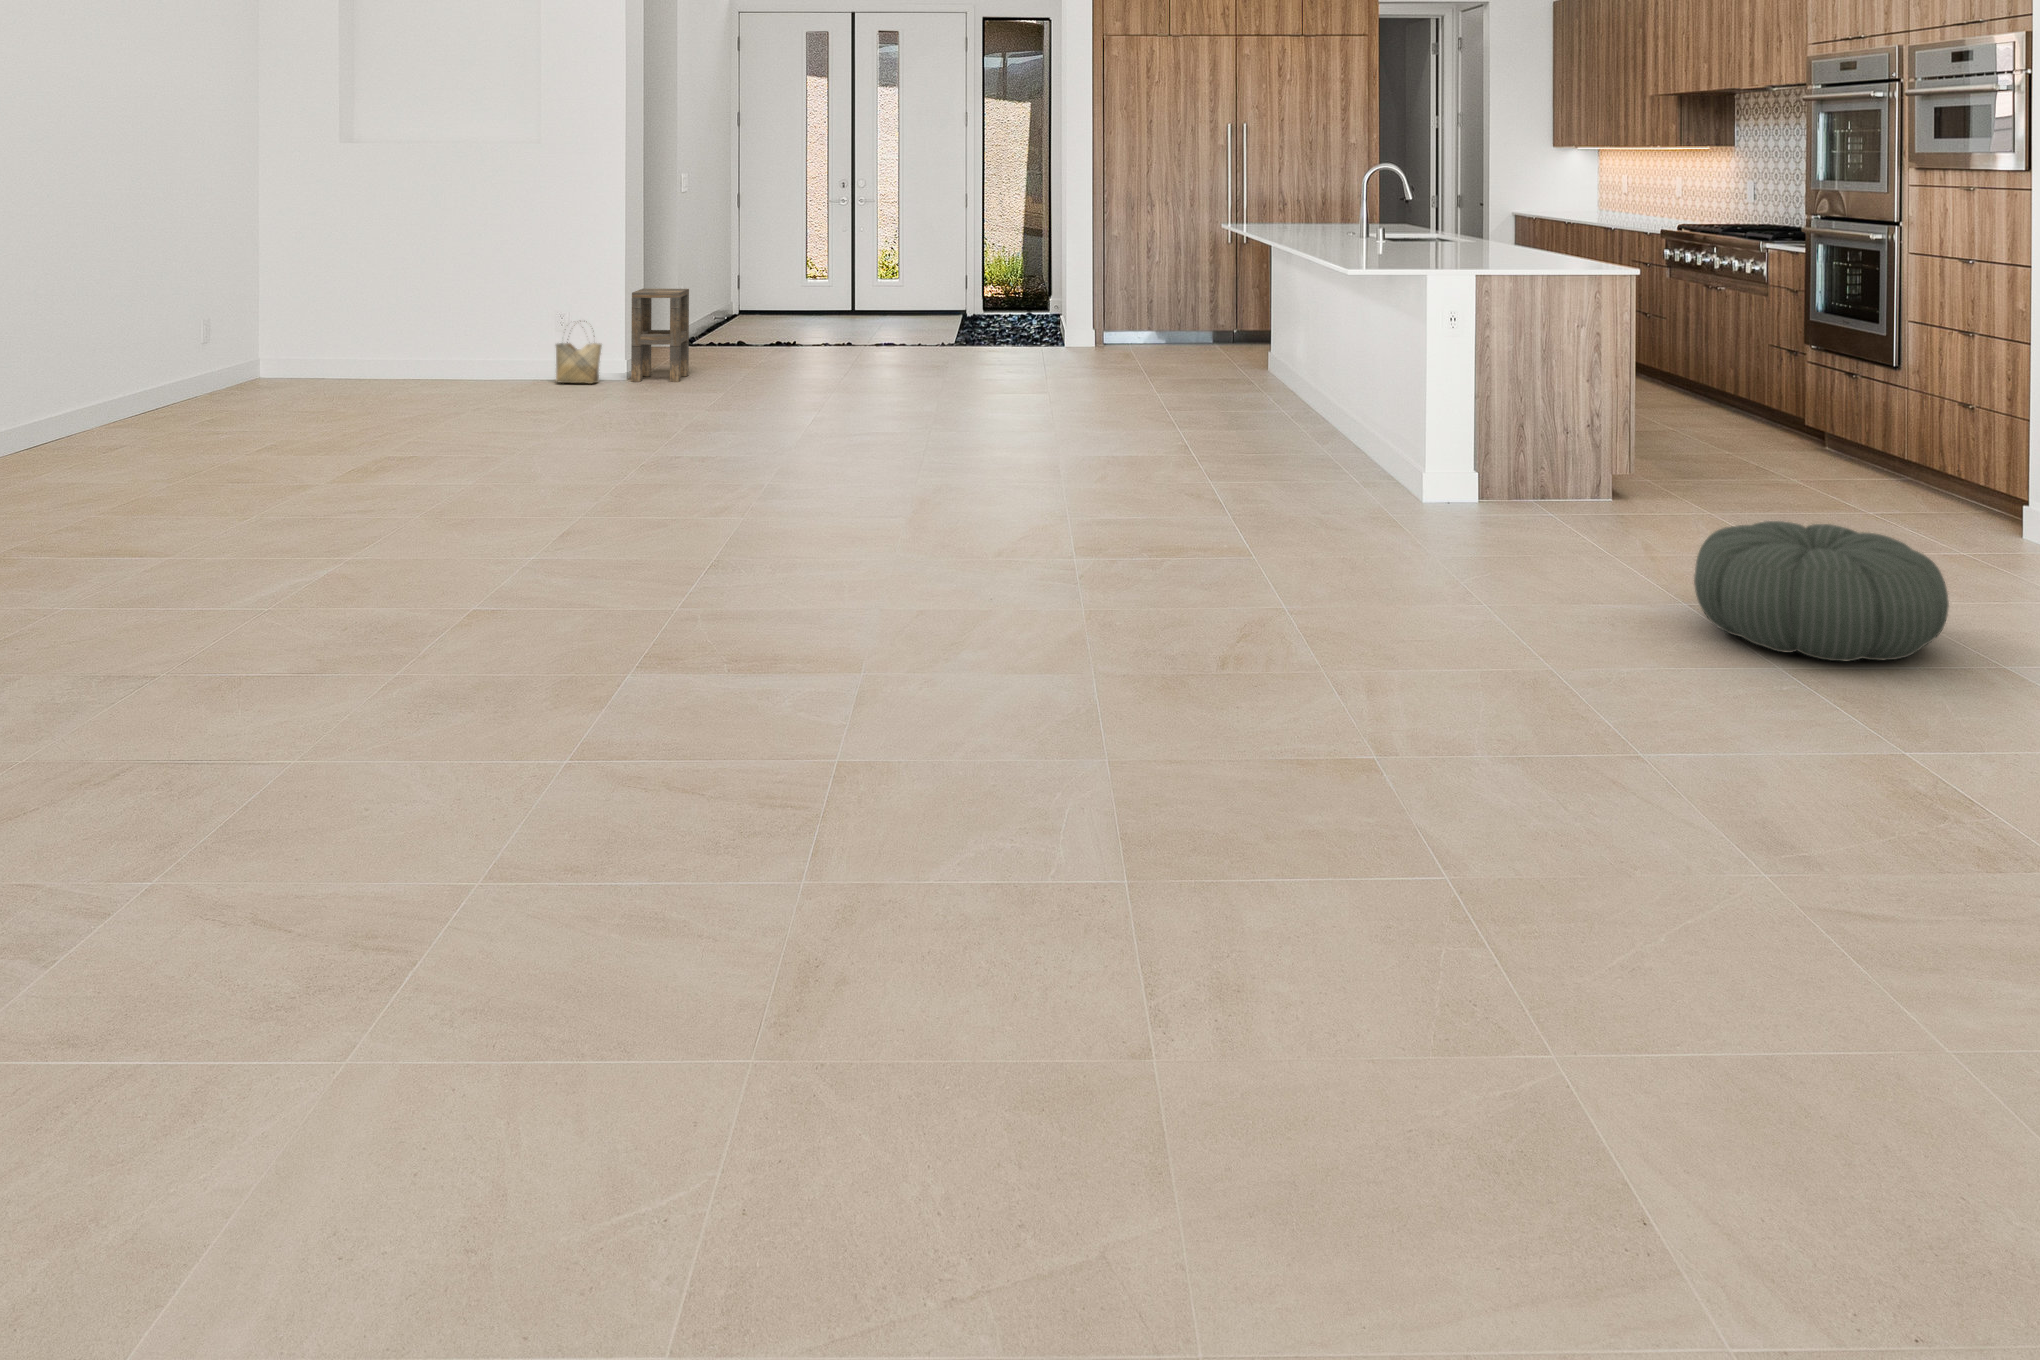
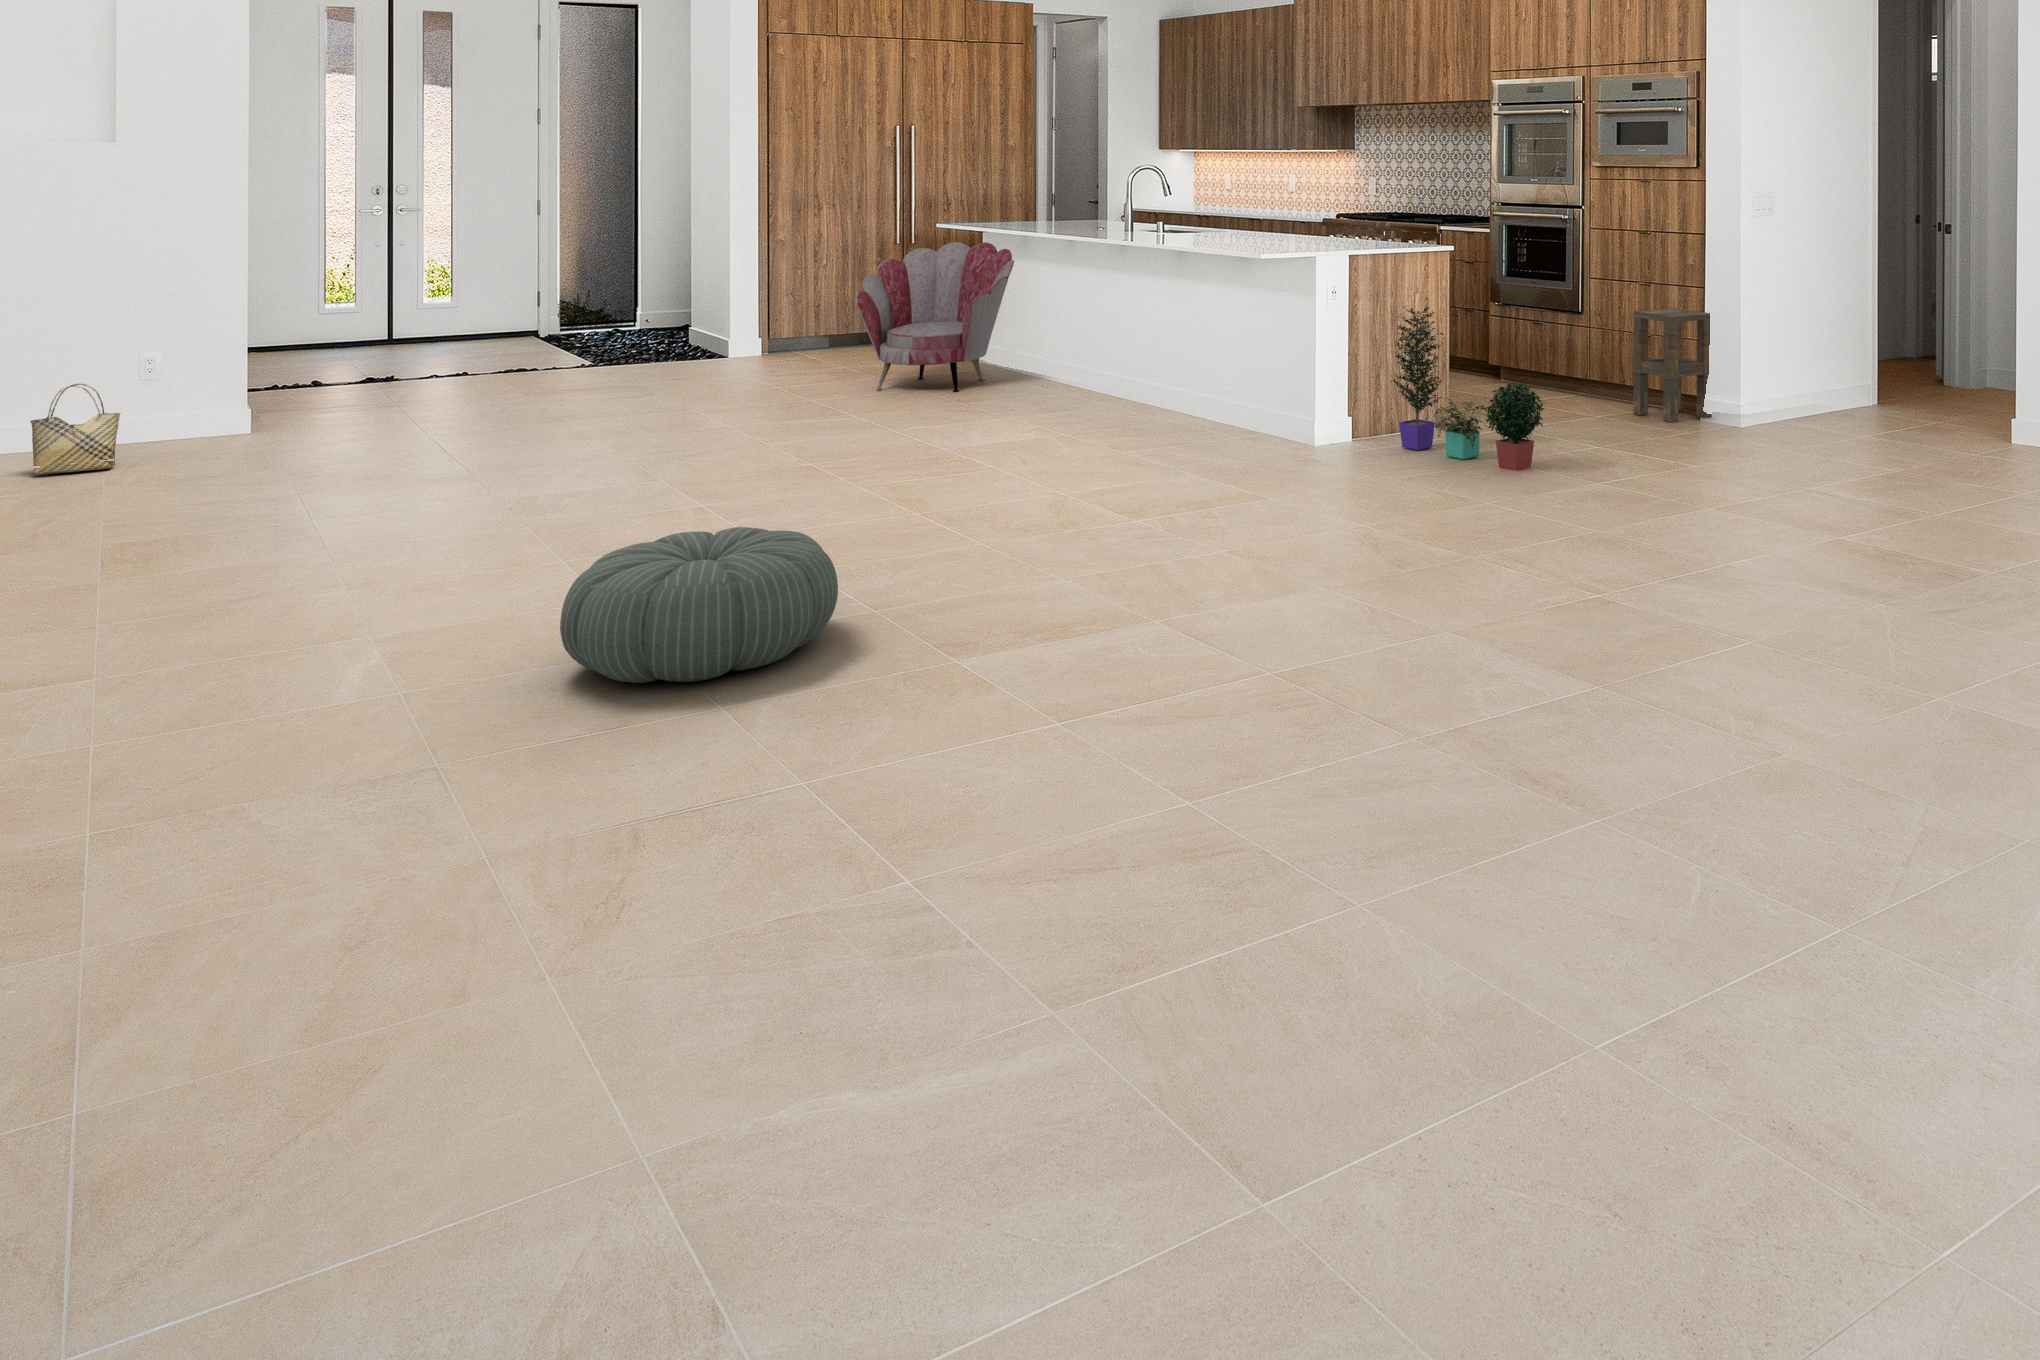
armchair: none [1122,243,1274,394] -> present [856,242,1014,392]
side table: present [631,288,689,382] -> present [1633,308,1712,422]
potted plant: none [1508,337,1650,550] -> present [1392,306,1544,471]
pouf: present [1694,521,1949,661] -> present [560,527,838,683]

